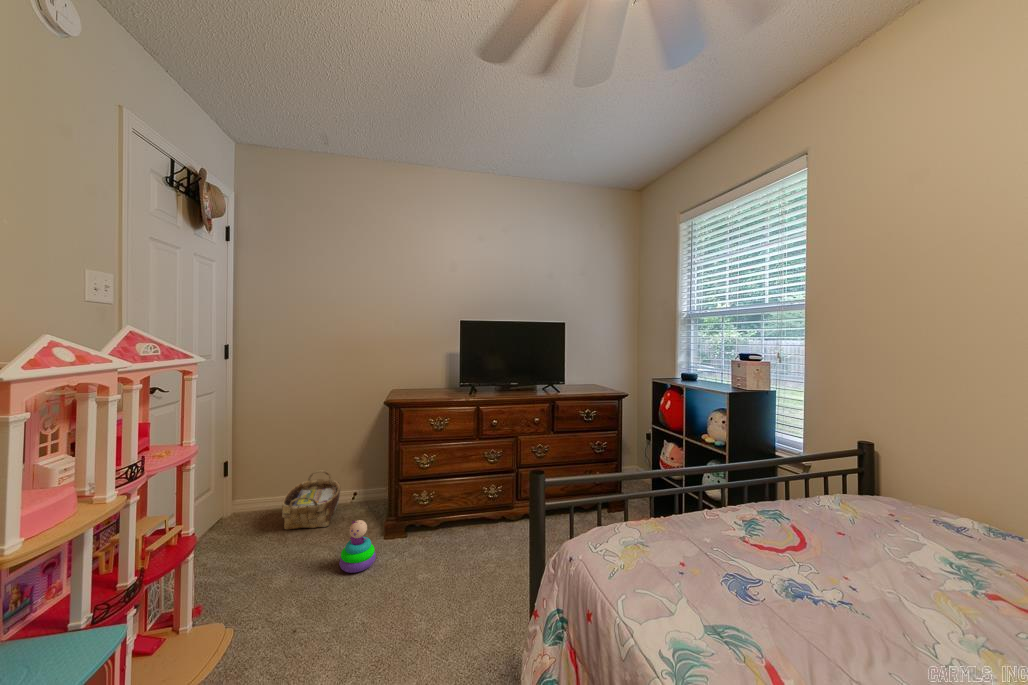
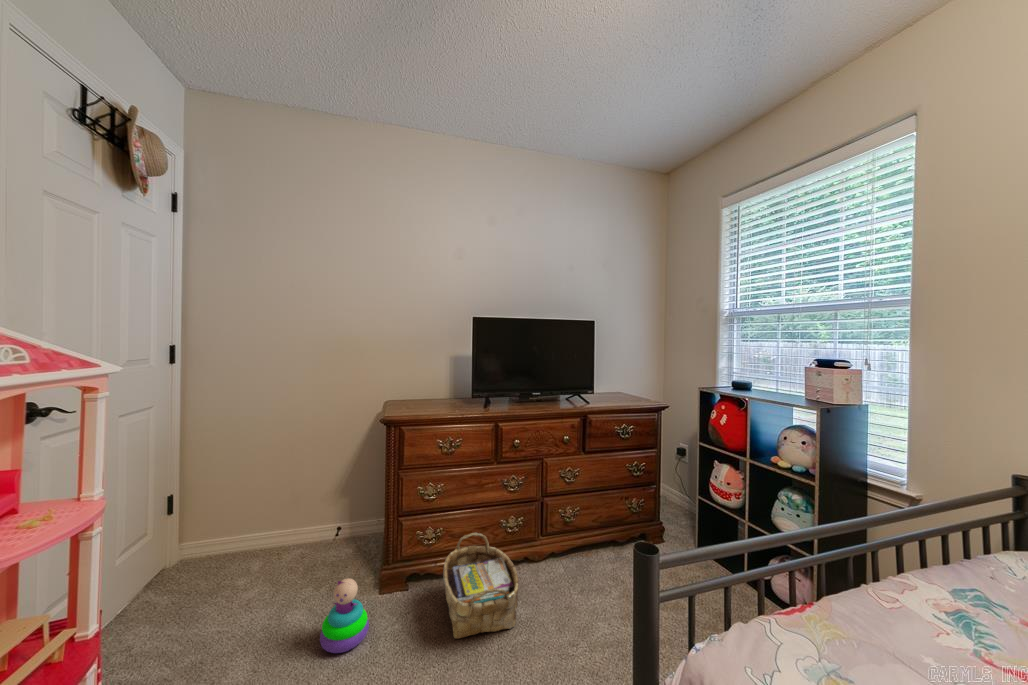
woven basket: present [282,470,340,530] -> present [444,533,519,639]

